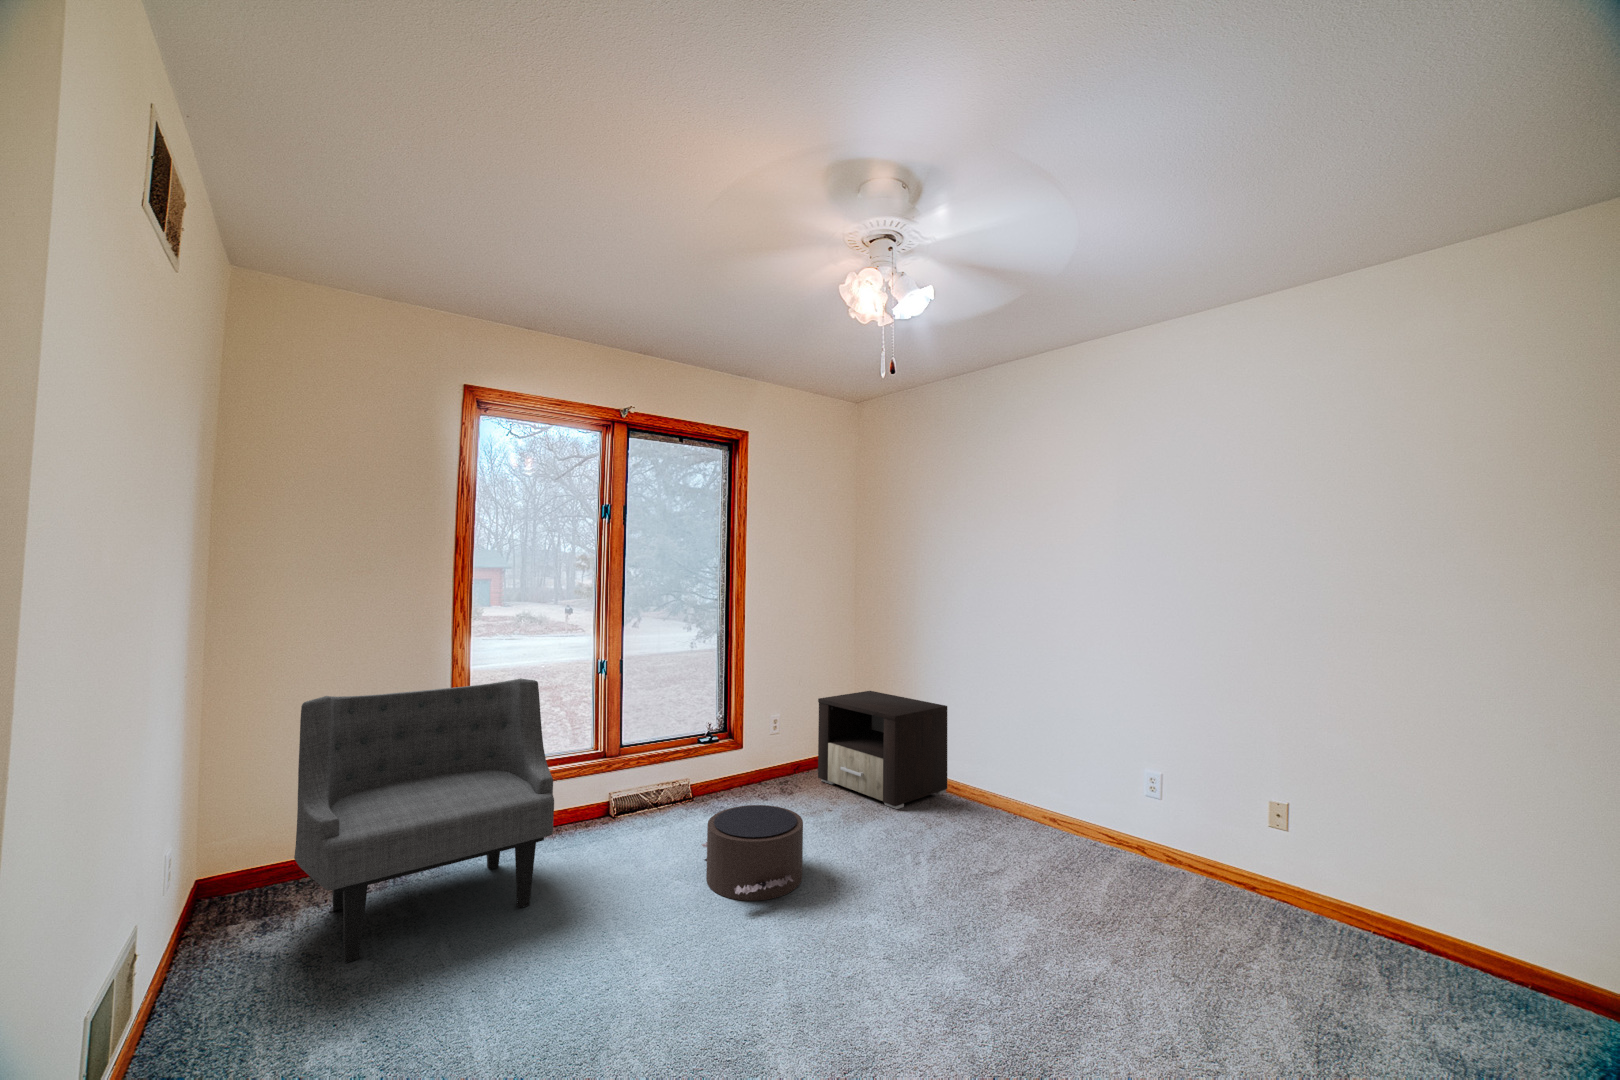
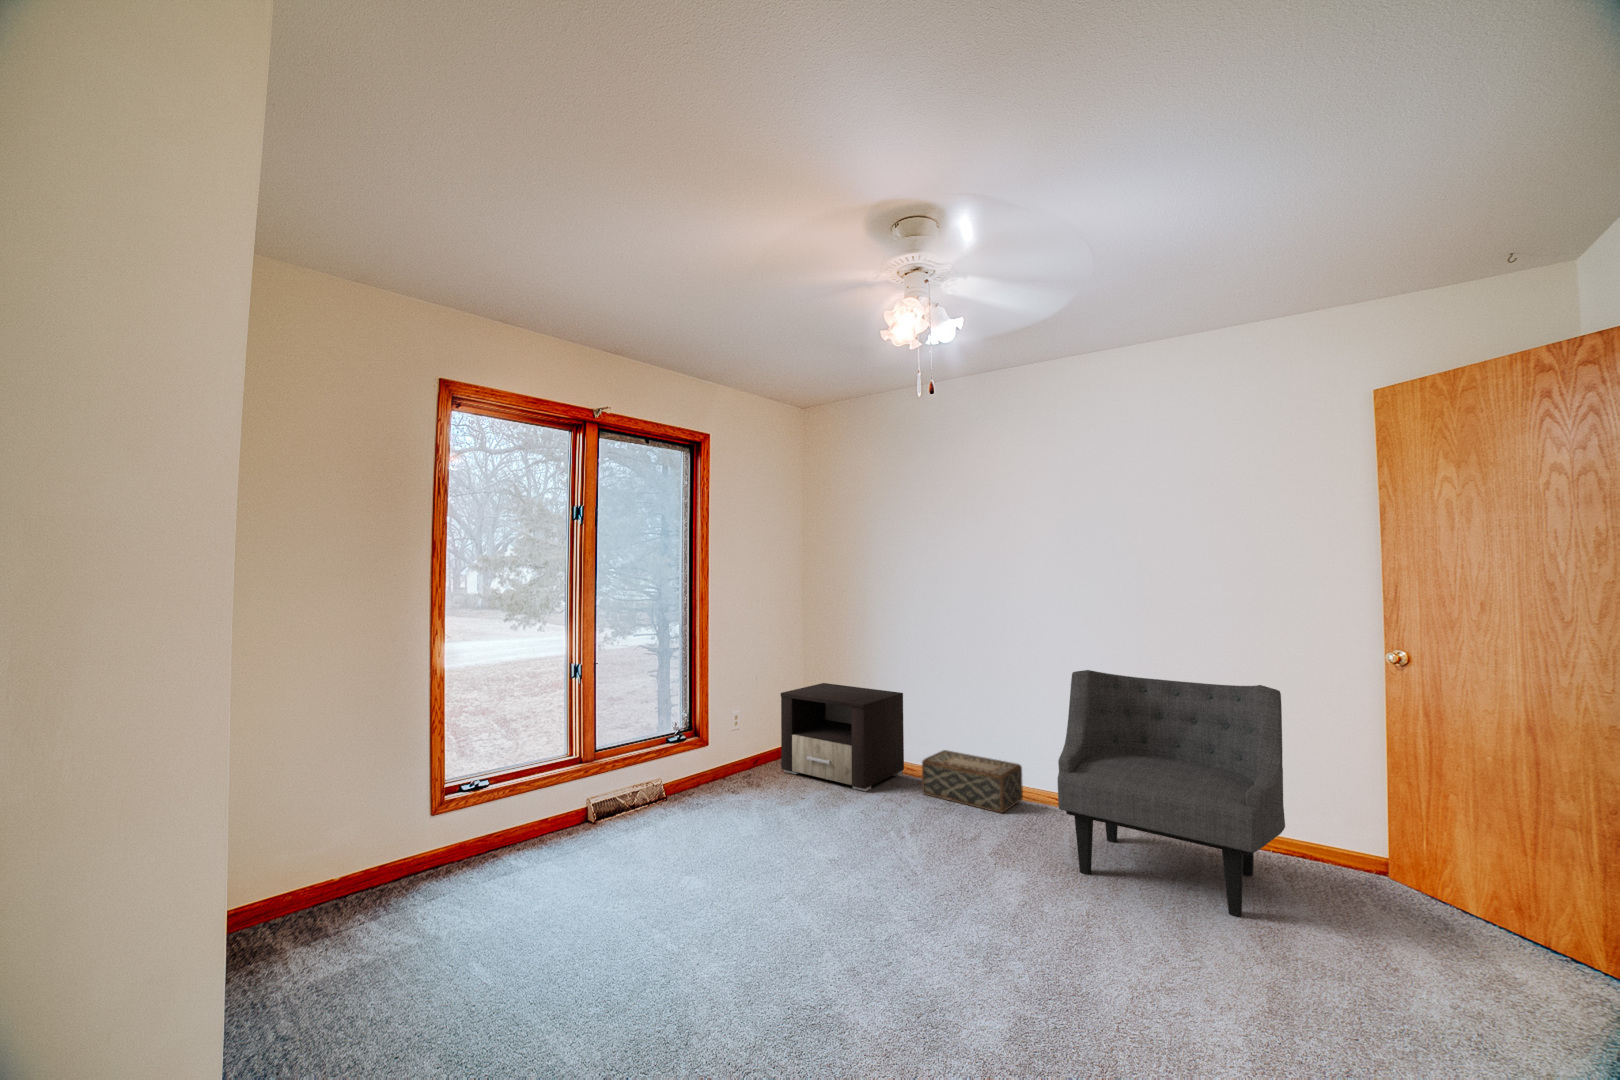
armchair: present [294,678,554,963] -> present [1058,670,1285,917]
woven basket: none [958,771,1071,848] -> present [922,750,1023,813]
pouf: present [702,805,803,901] -> none [703,796,809,886]

